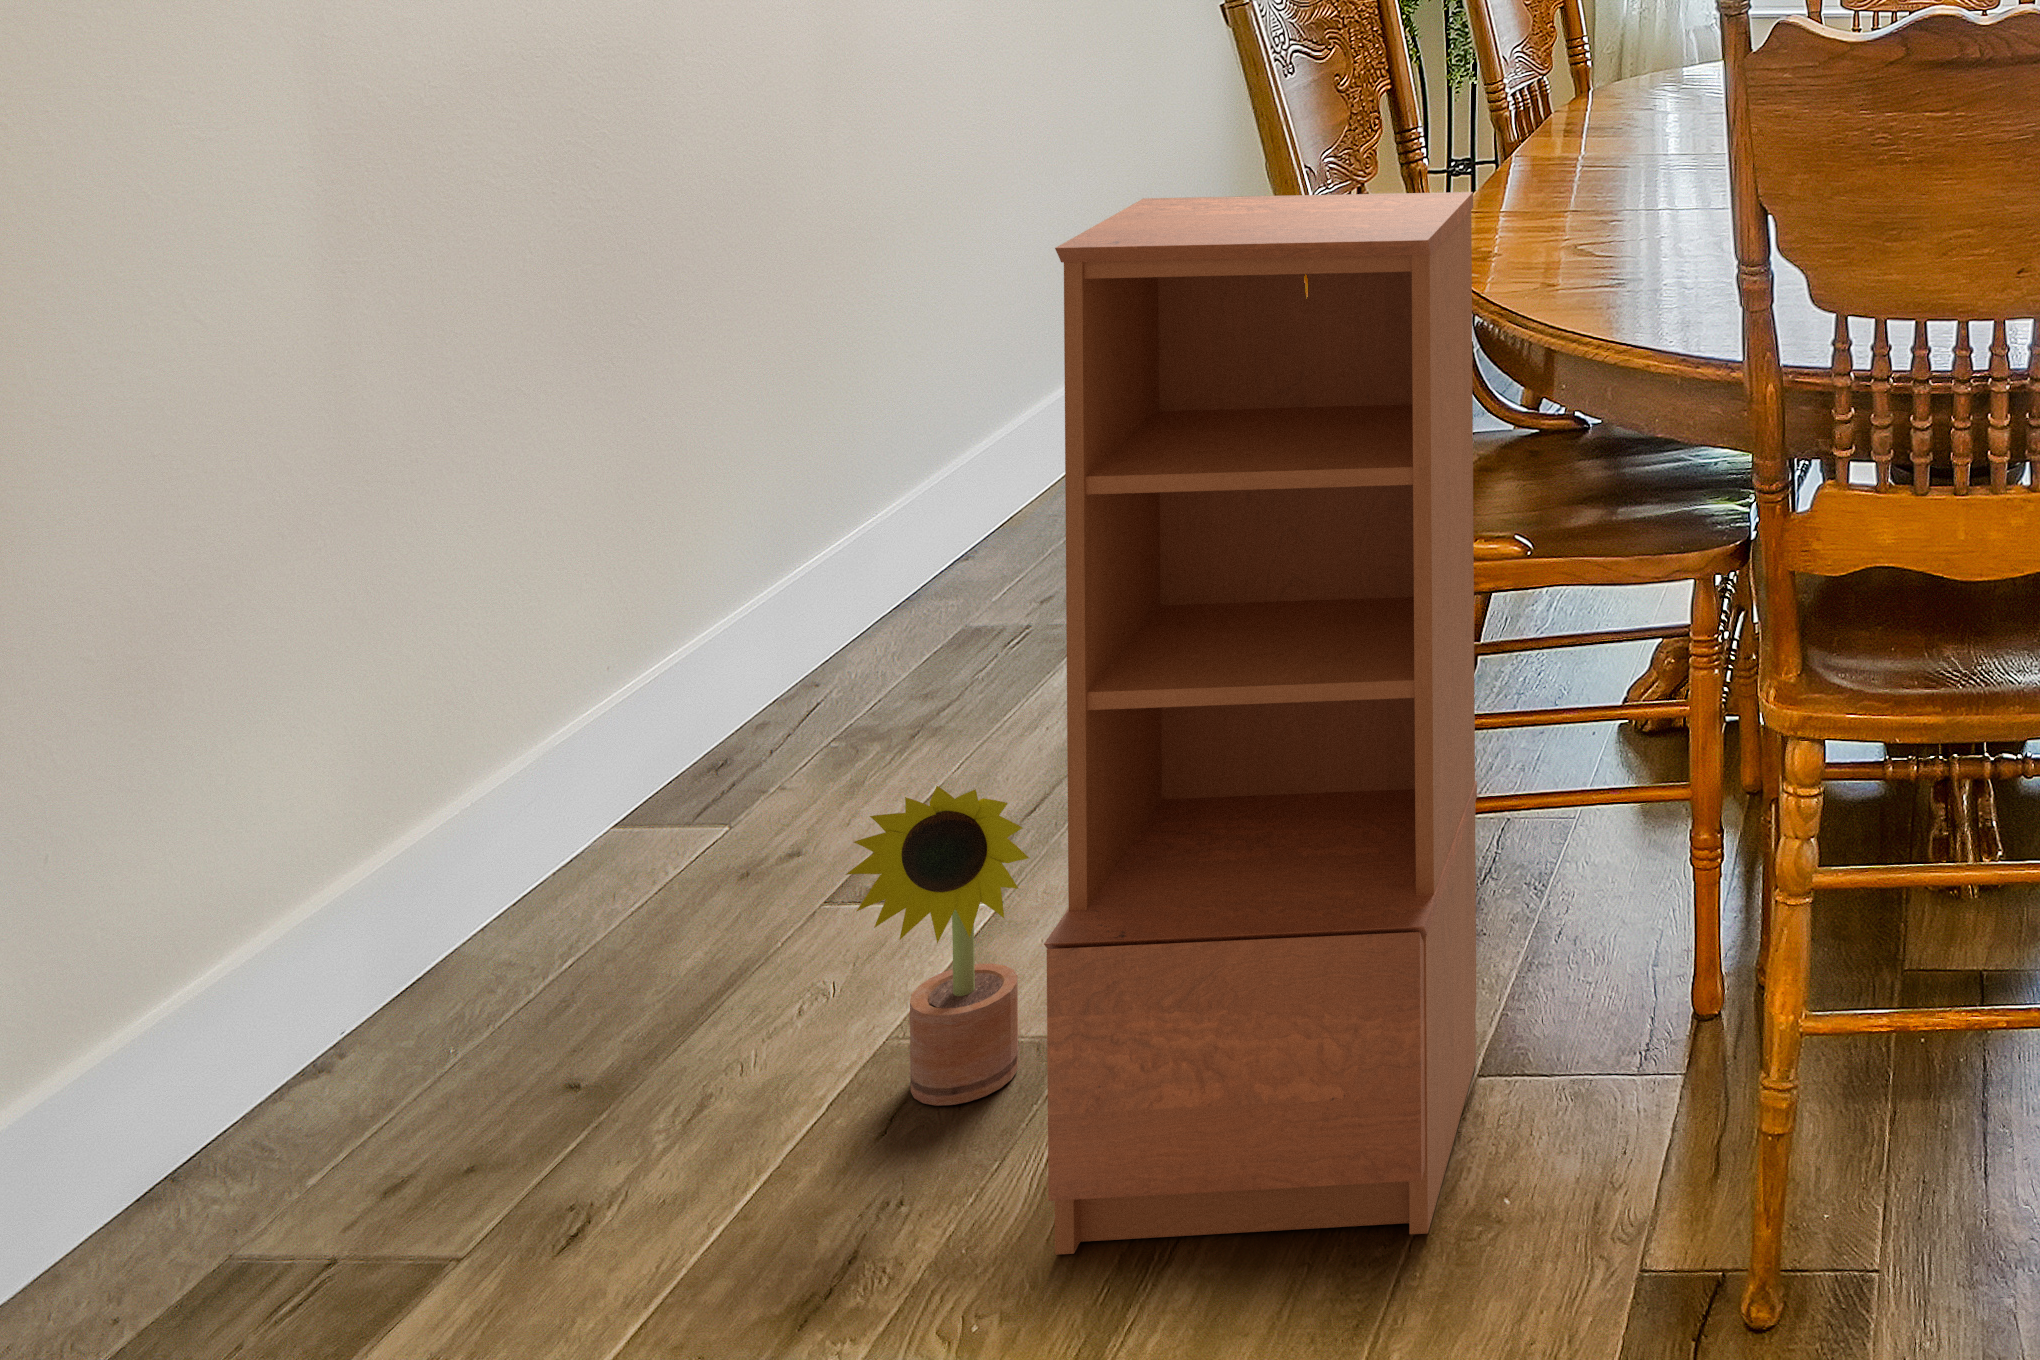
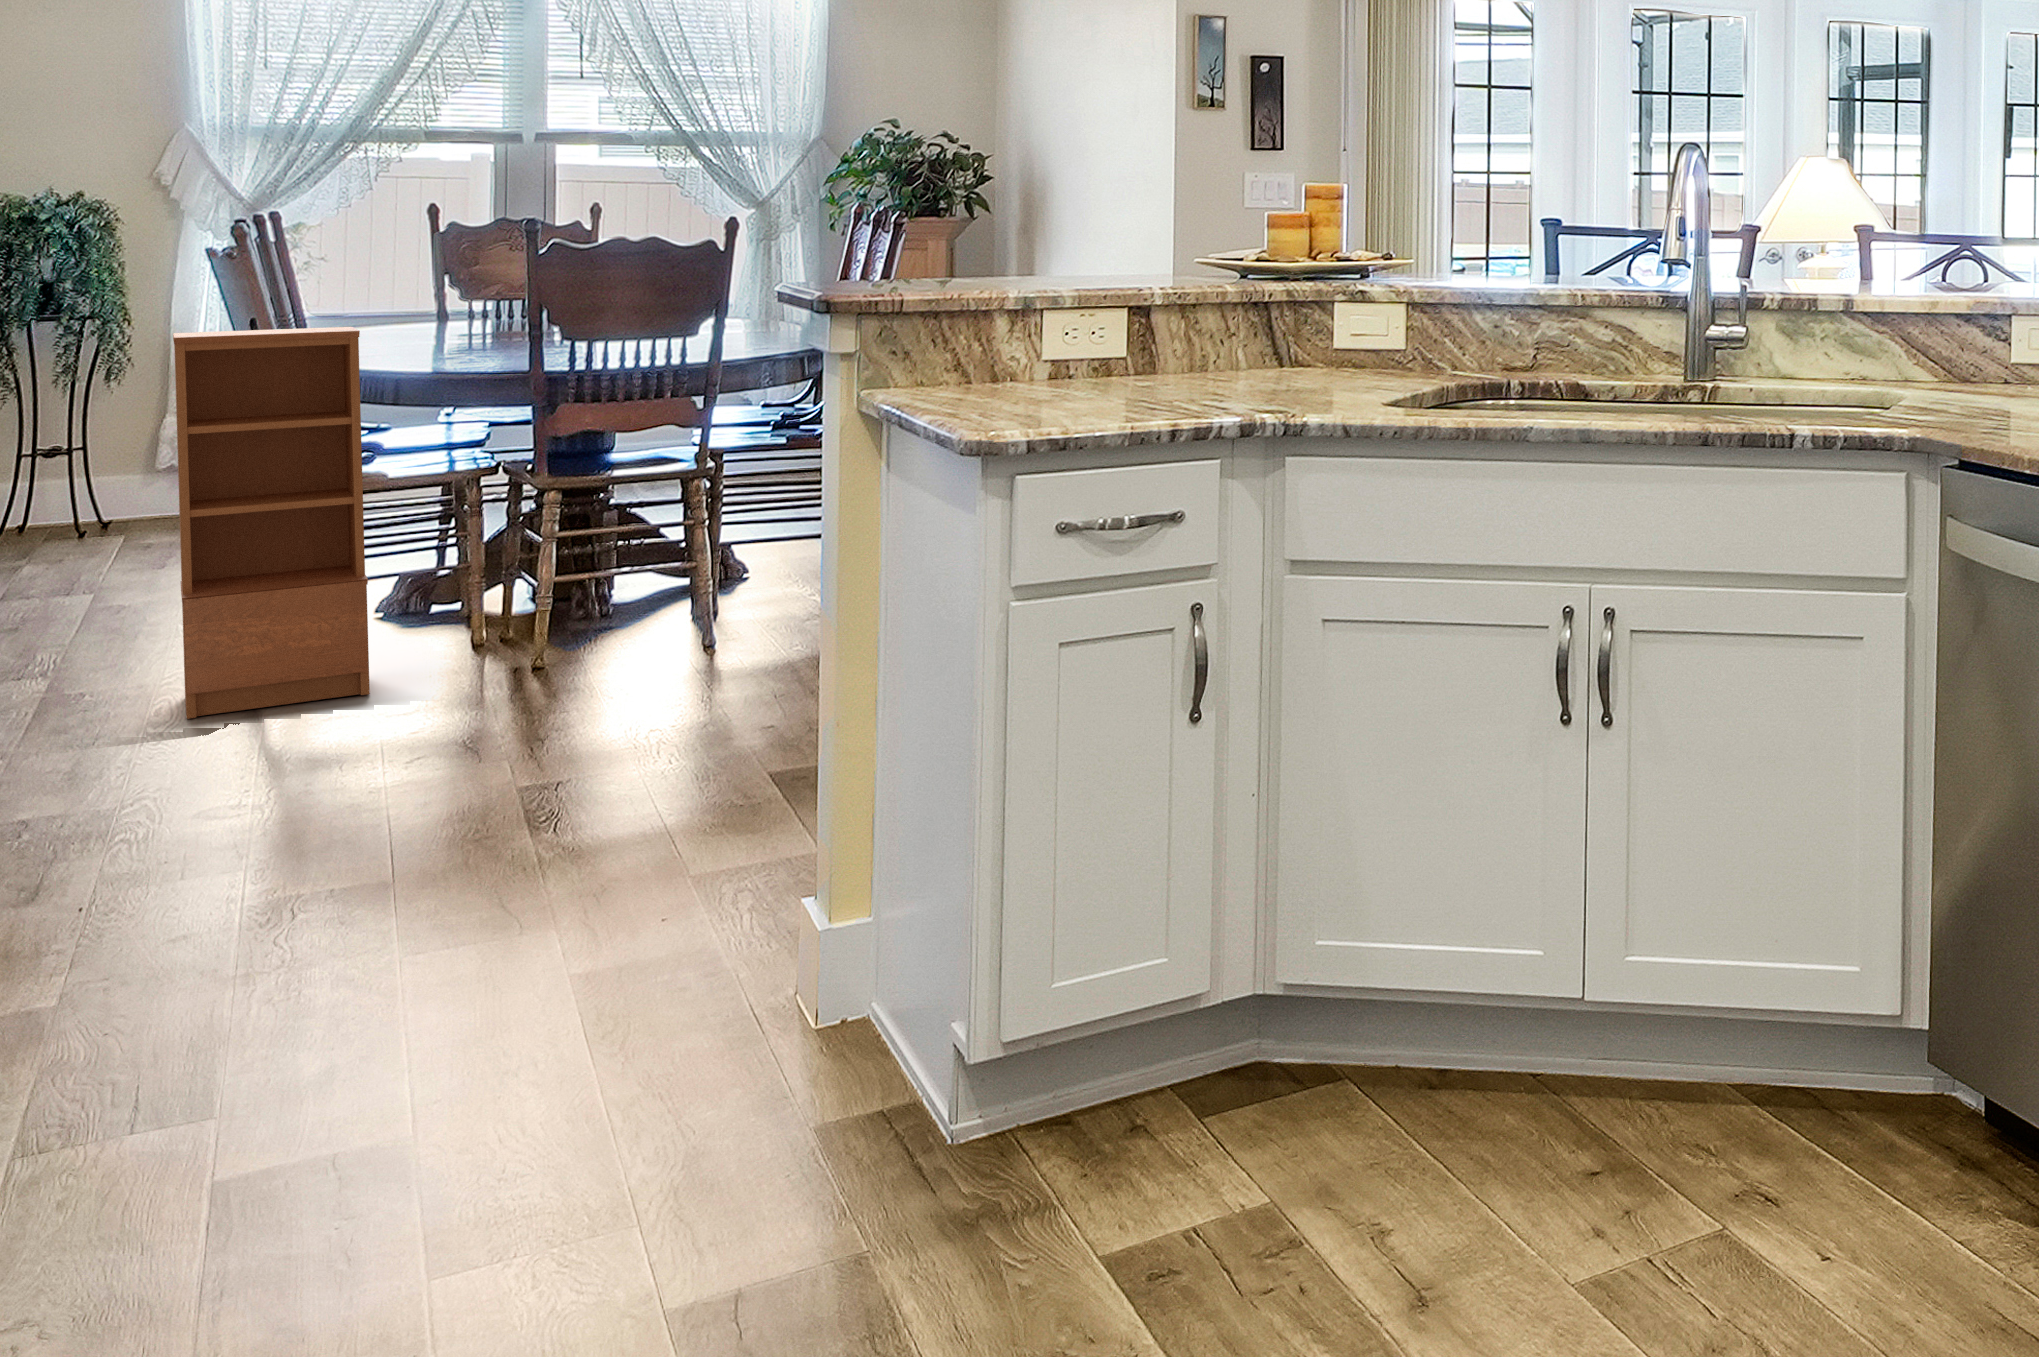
decorative plant: present [846,786,1029,1106] -> none [29,574,129,715]

